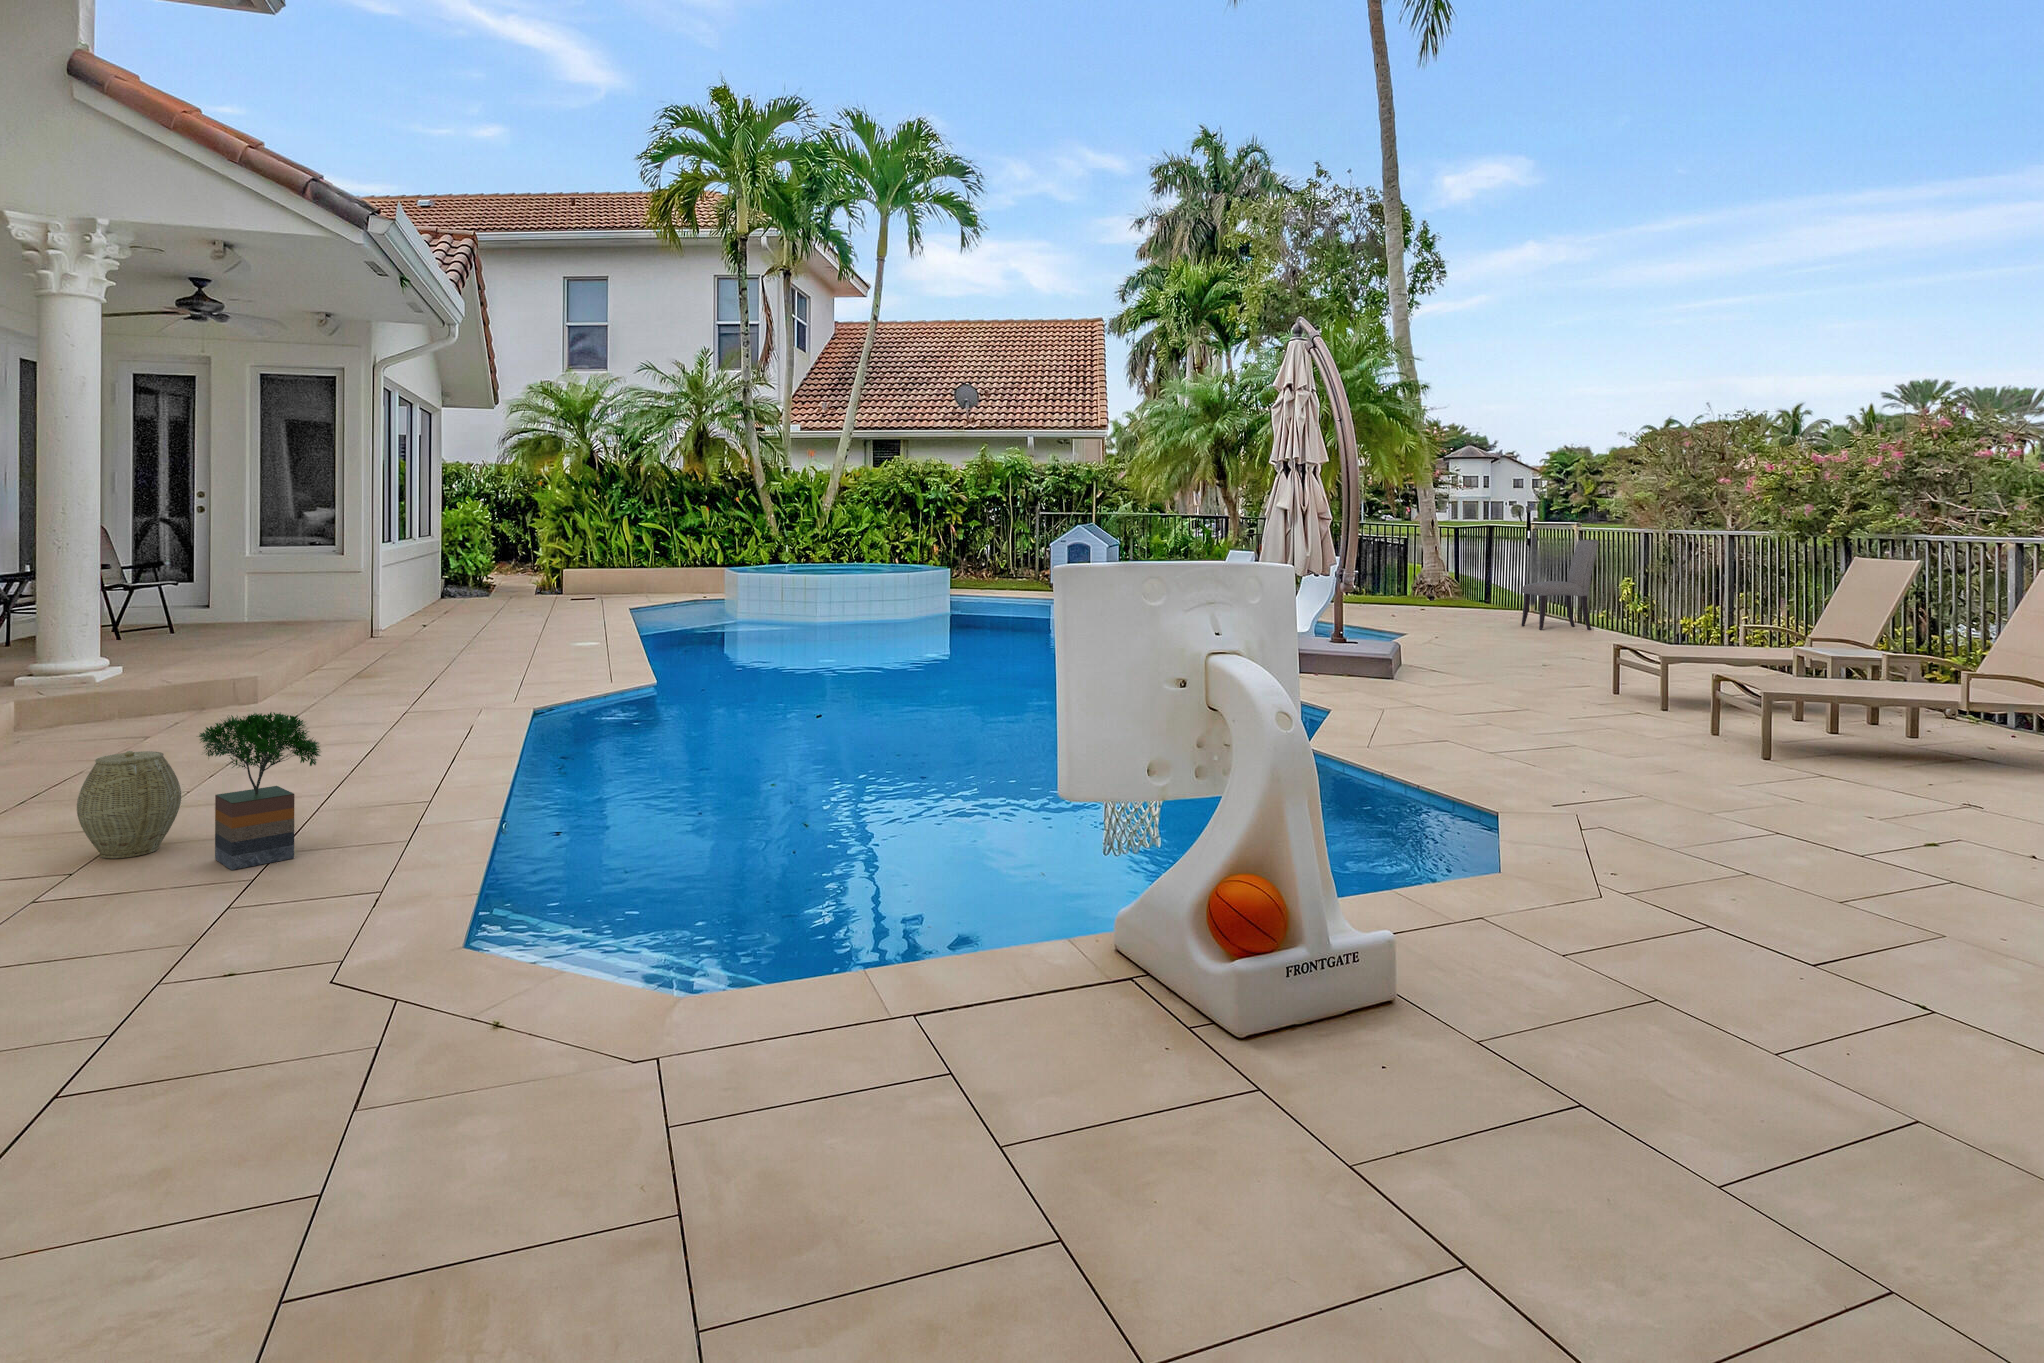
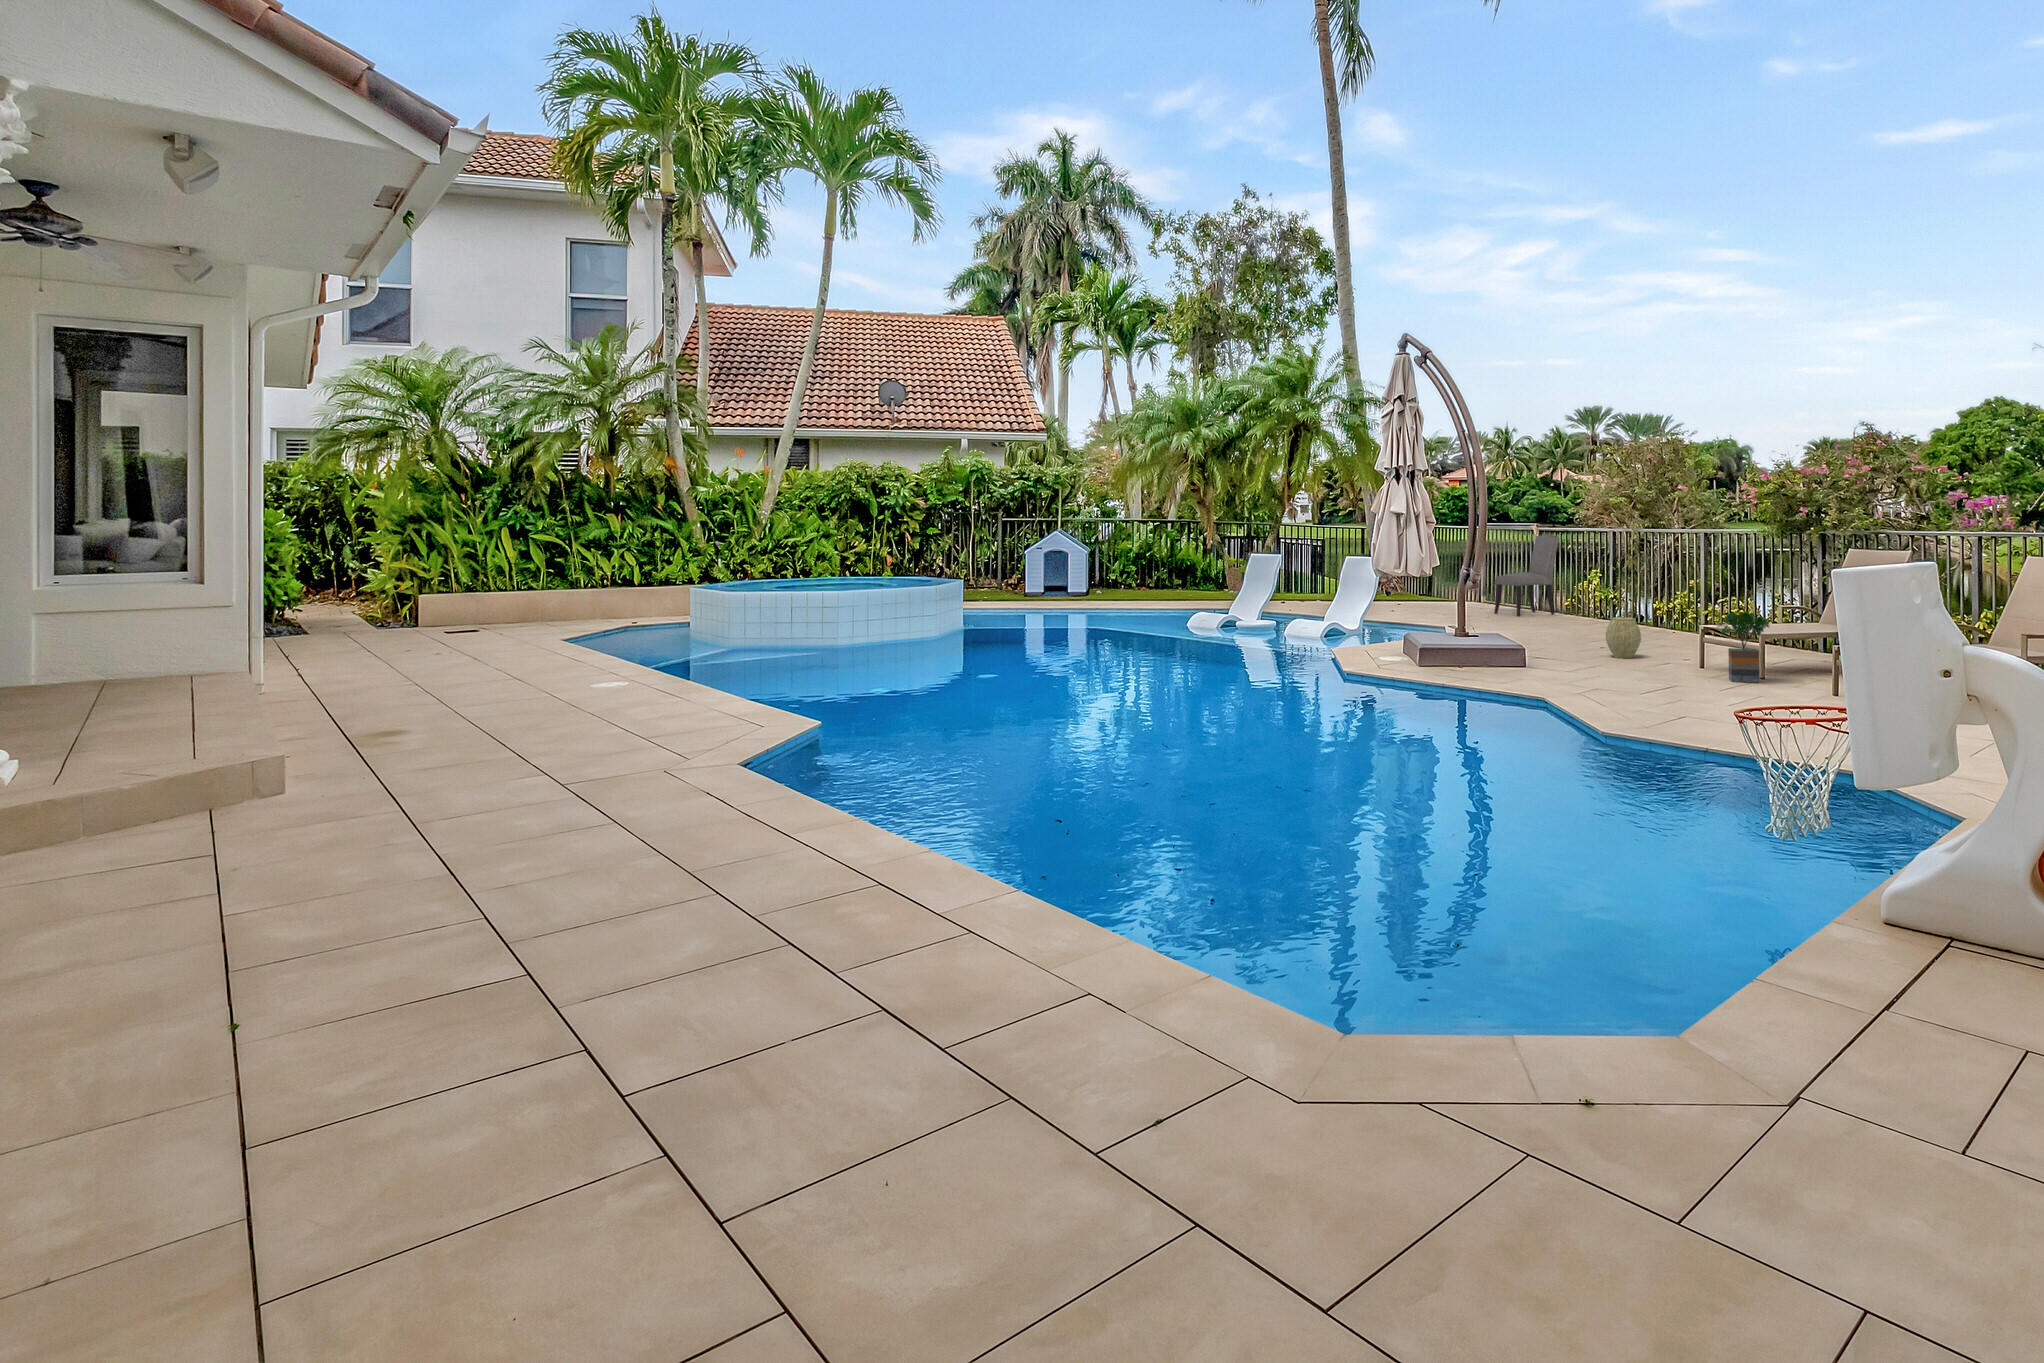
potted tree: present [199,712,321,870] -> present [1718,612,1769,683]
woven basket: present [77,751,181,859] -> present [1606,616,1641,658]

